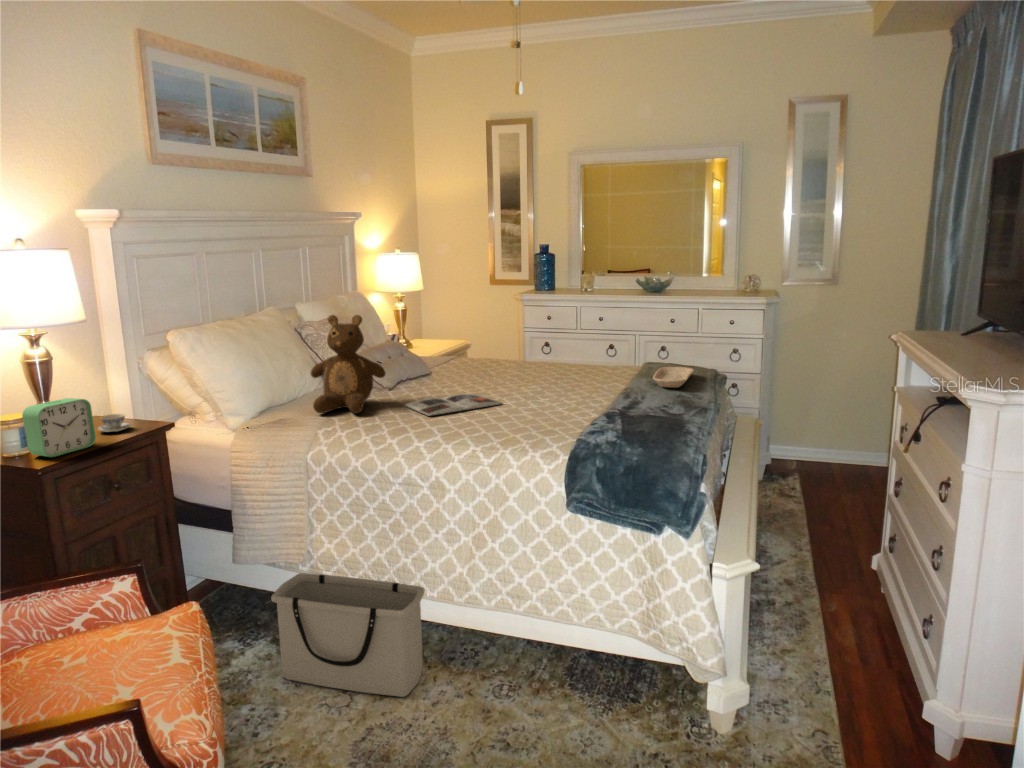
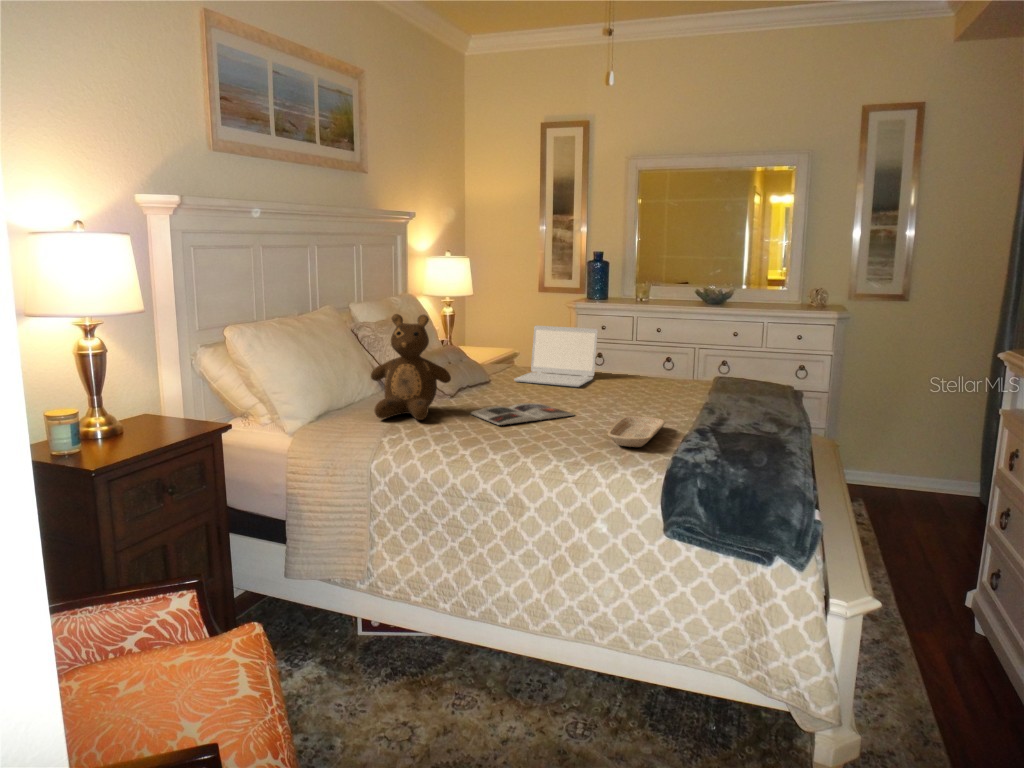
laptop: none [453,319,532,376] -> present [514,326,598,387]
tray: present [653,367,694,388] -> present [608,416,666,447]
alarm clock: present [22,398,96,457] -> none [73,392,149,456]
teacup: present [97,414,131,432] -> none [148,411,184,431]
storage bin: present [271,573,424,697] -> none [329,591,496,734]

